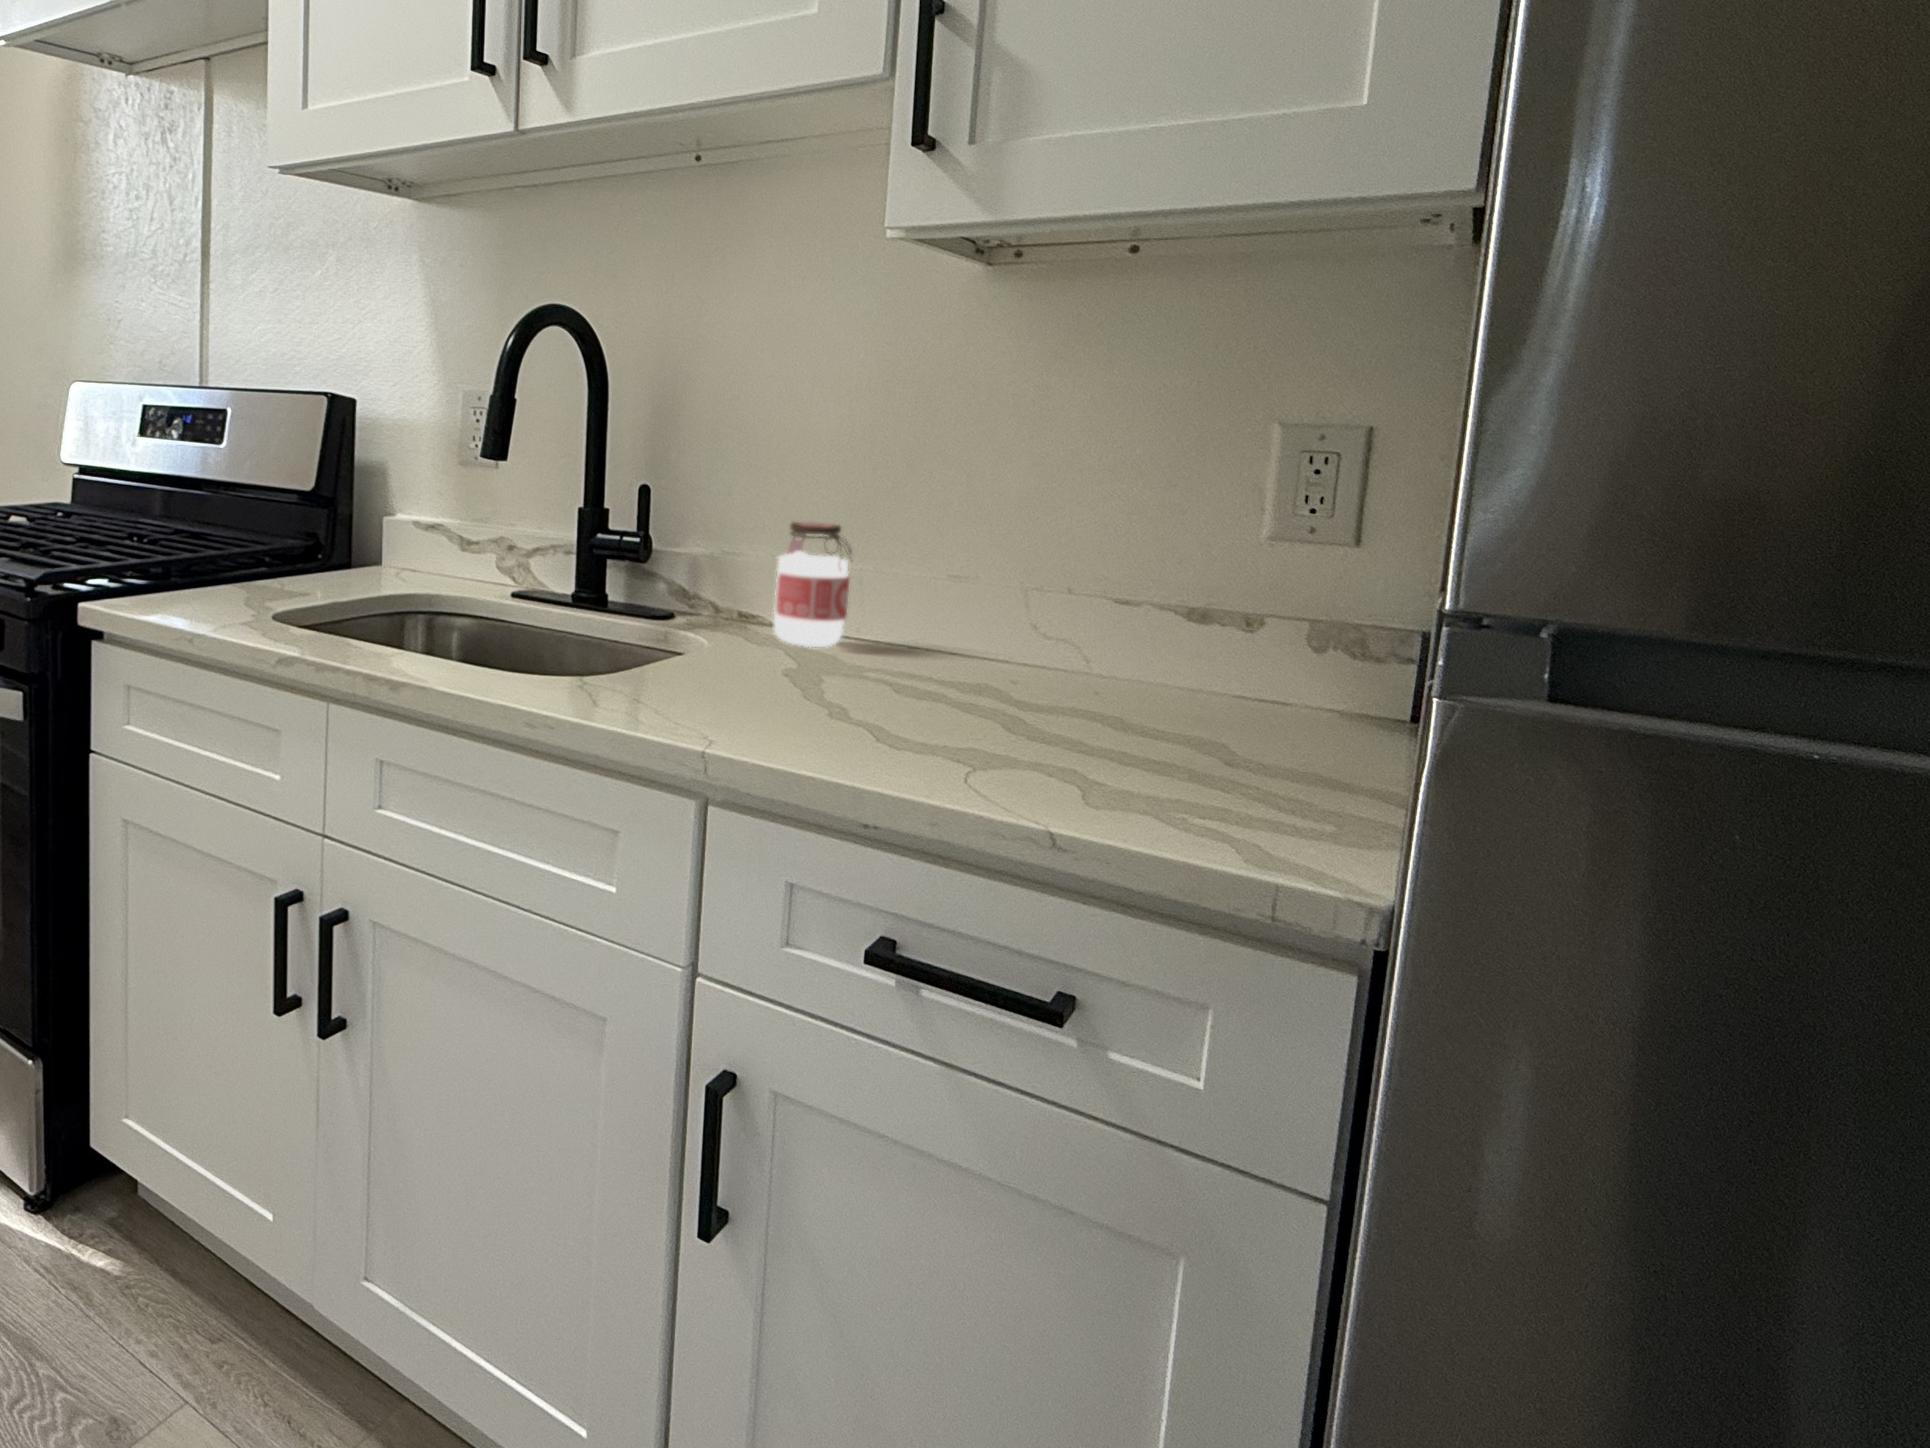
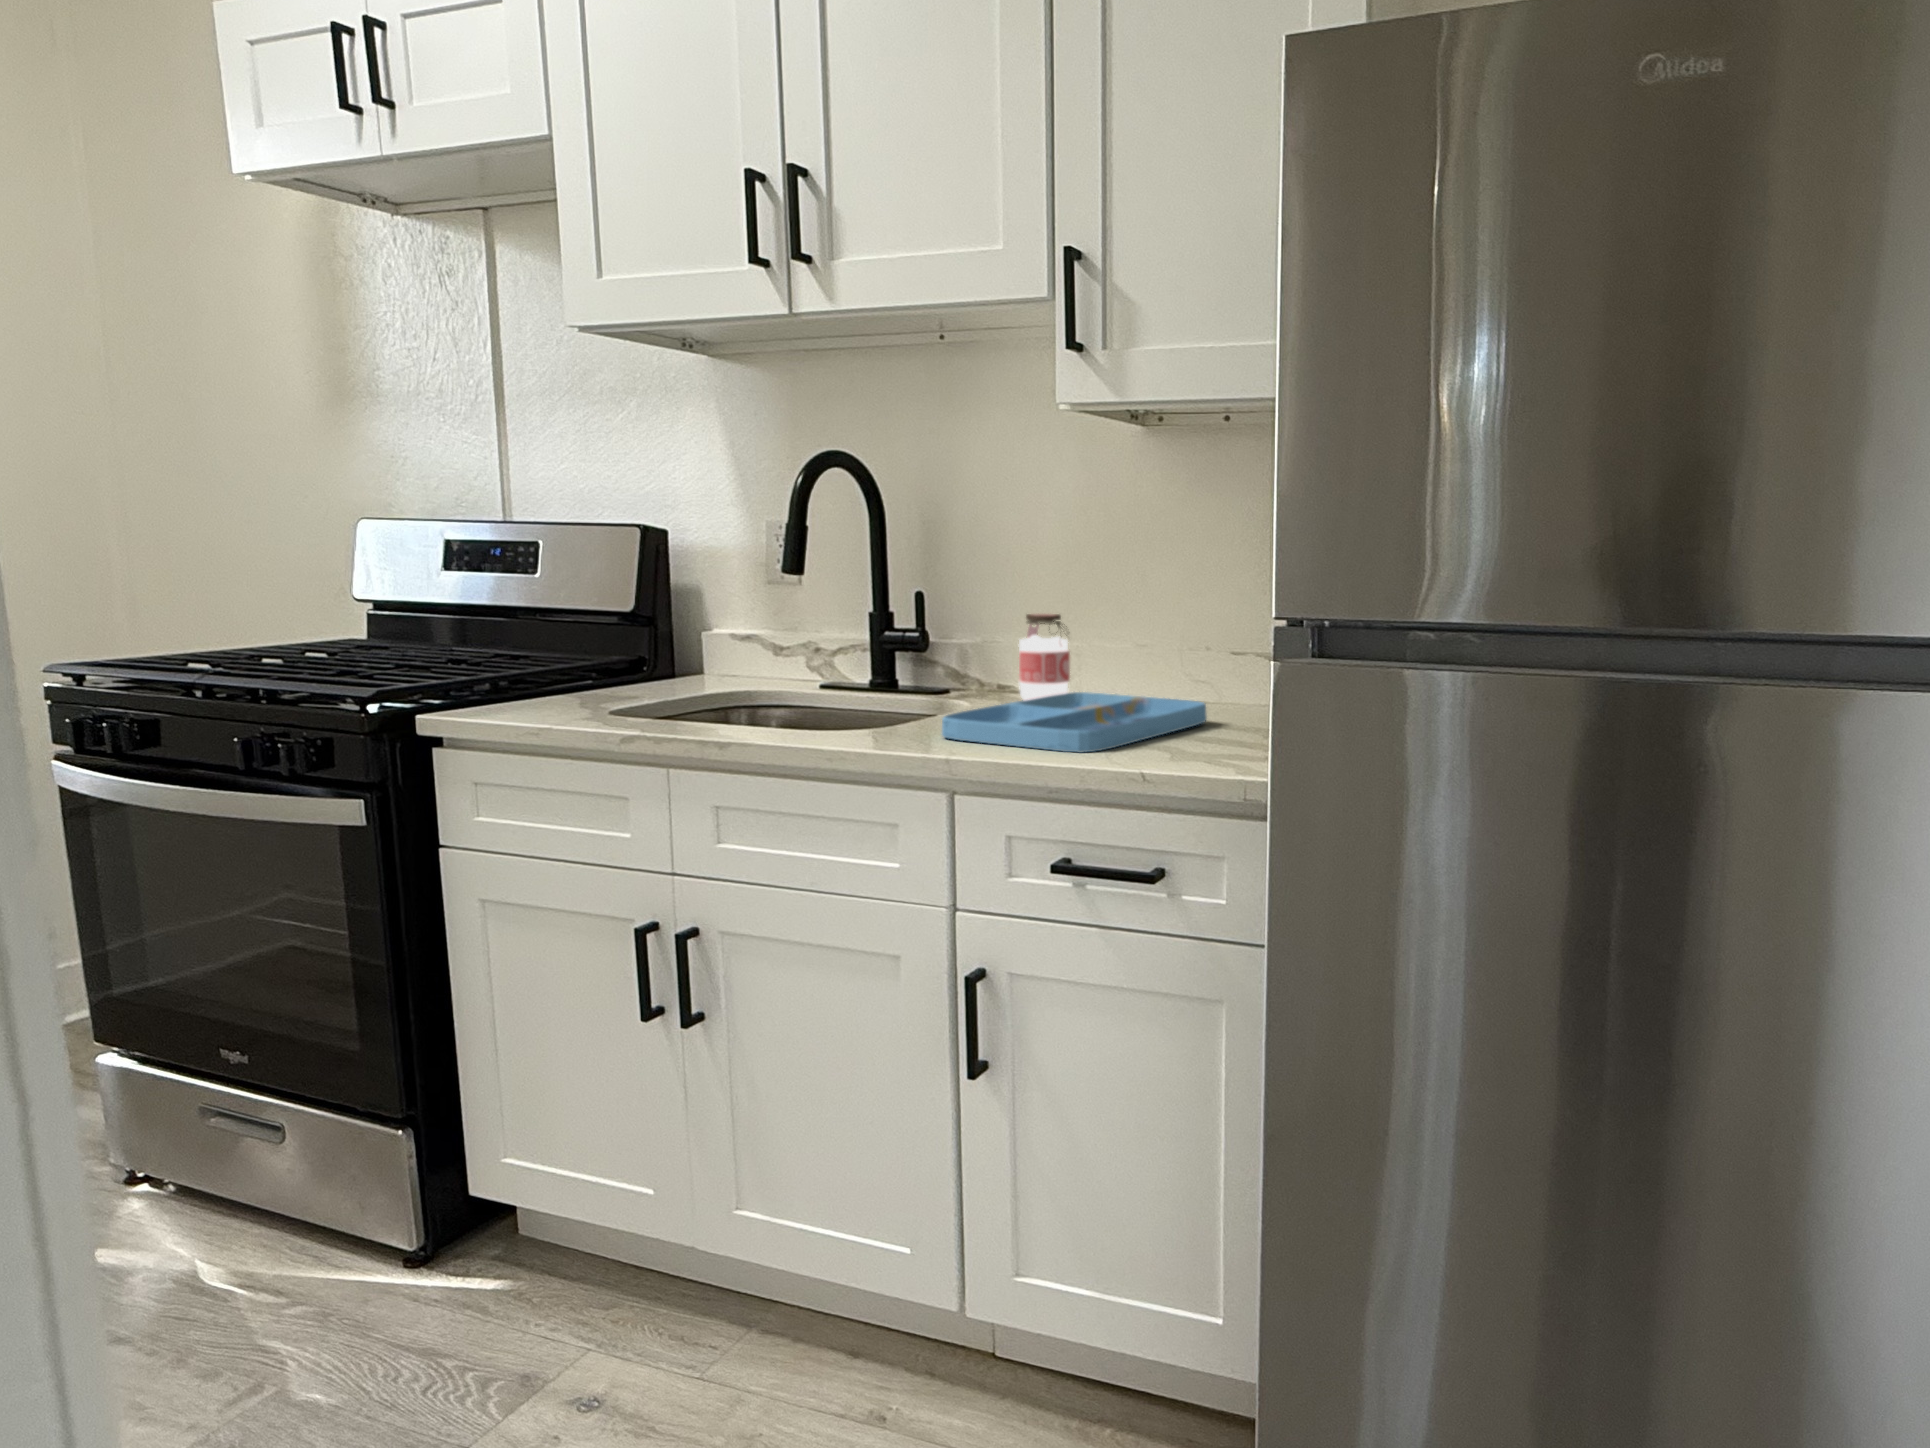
tray: none [686,641,1092,768] -> present [942,692,1207,752]

